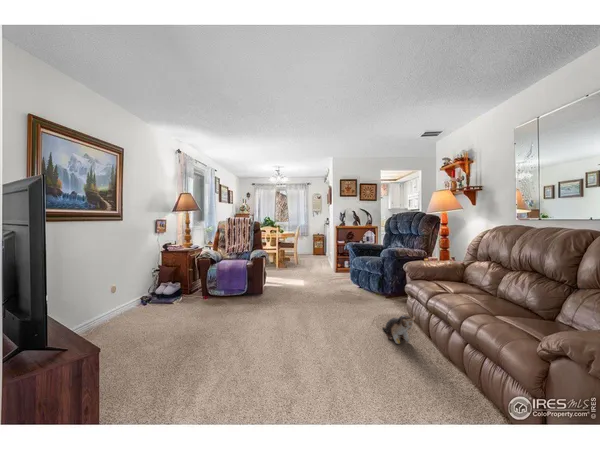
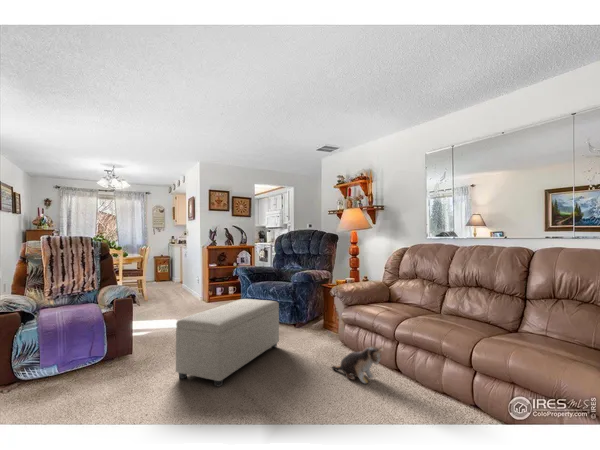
ottoman: none [276,267,359,321] -> present [176,299,279,387]

